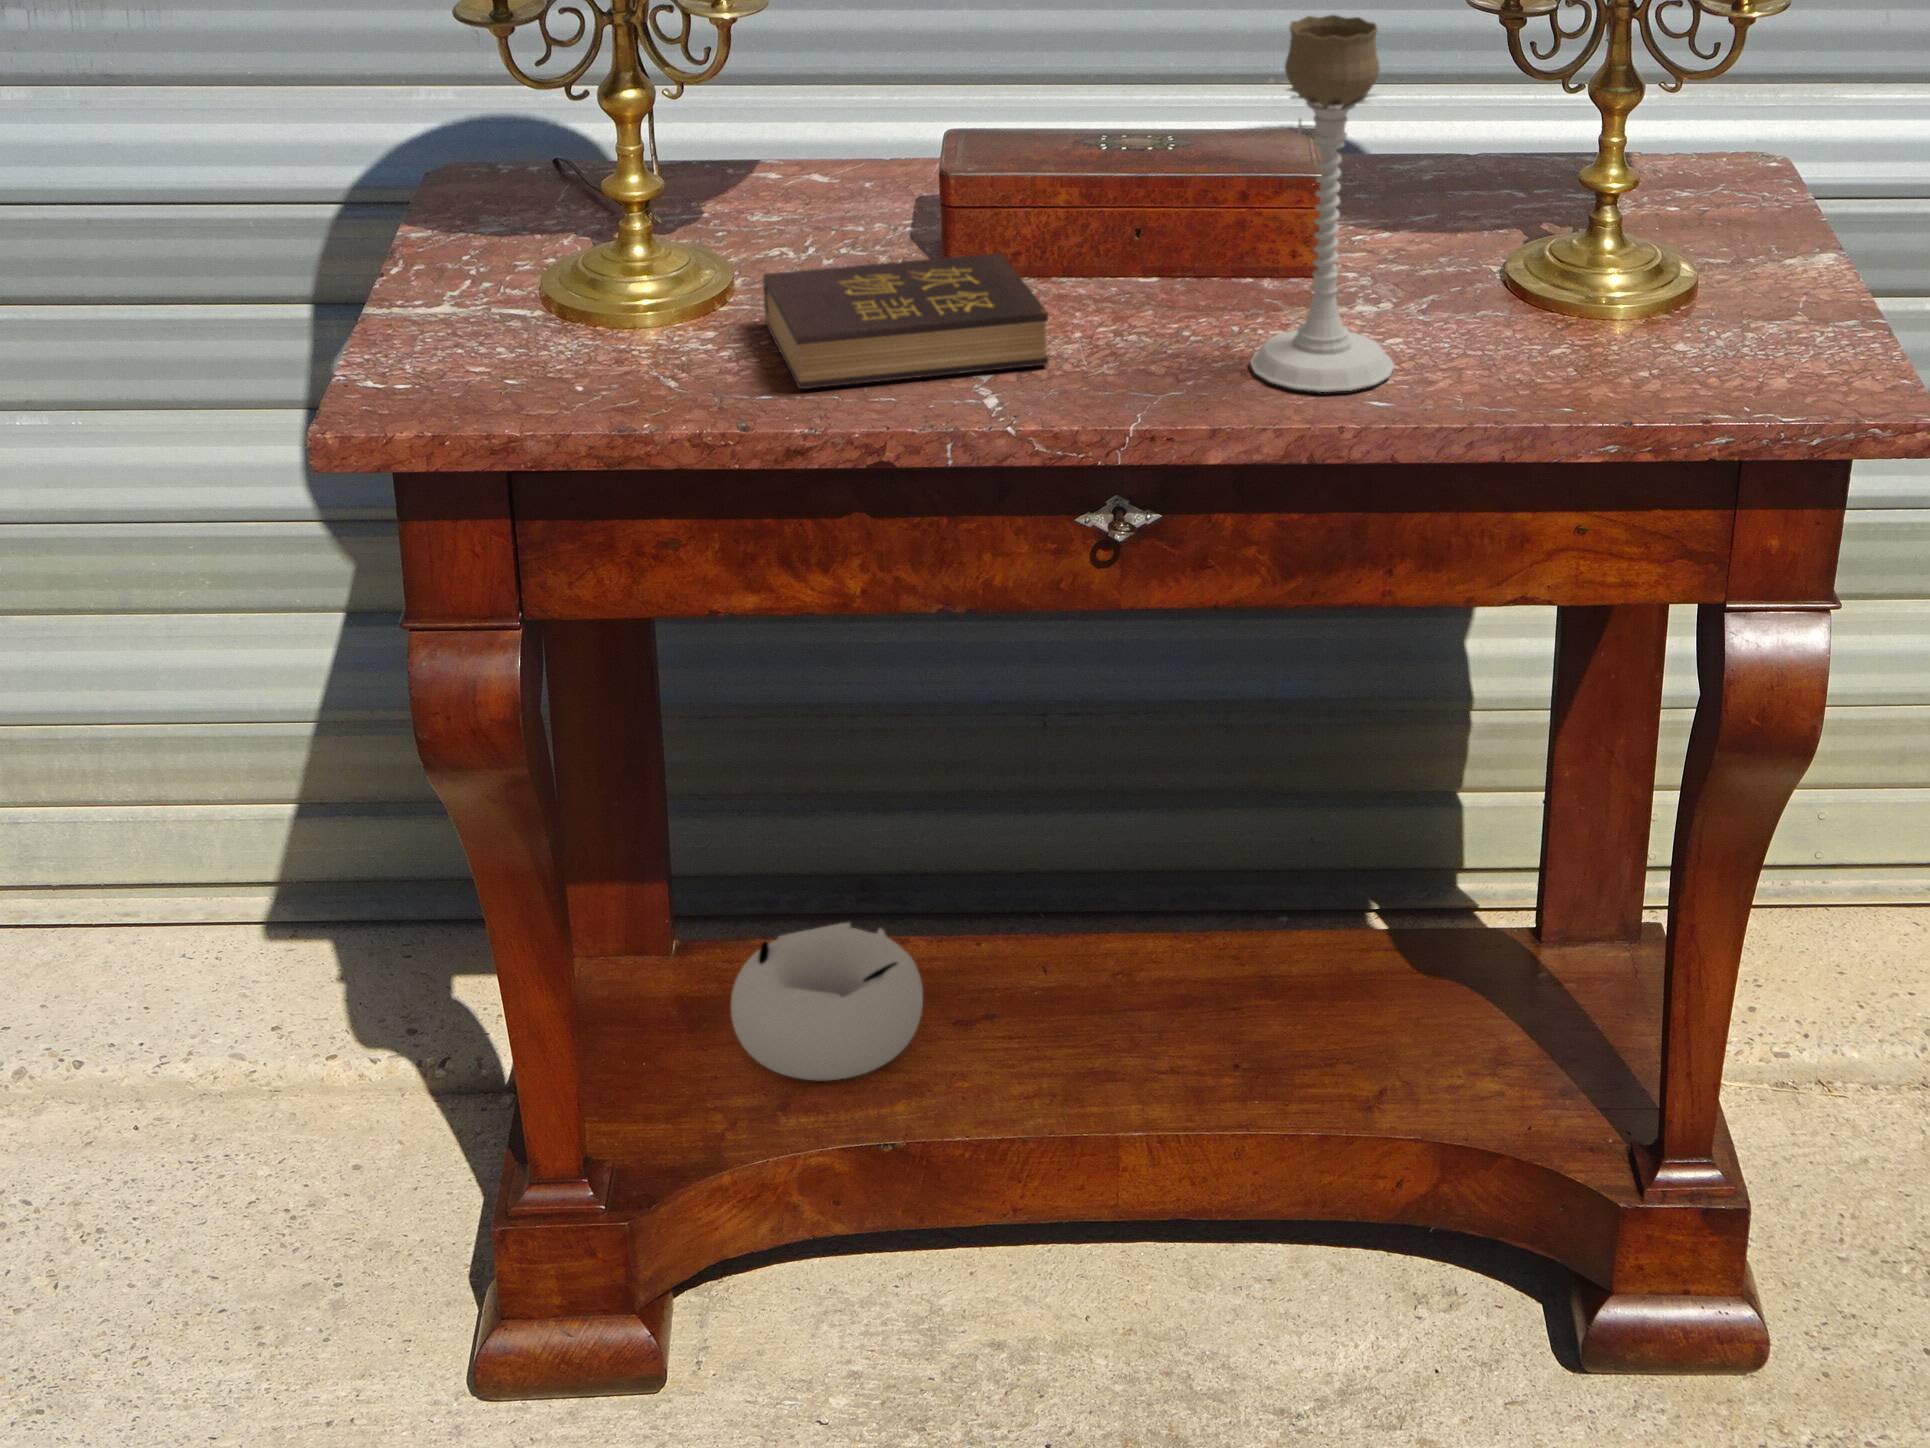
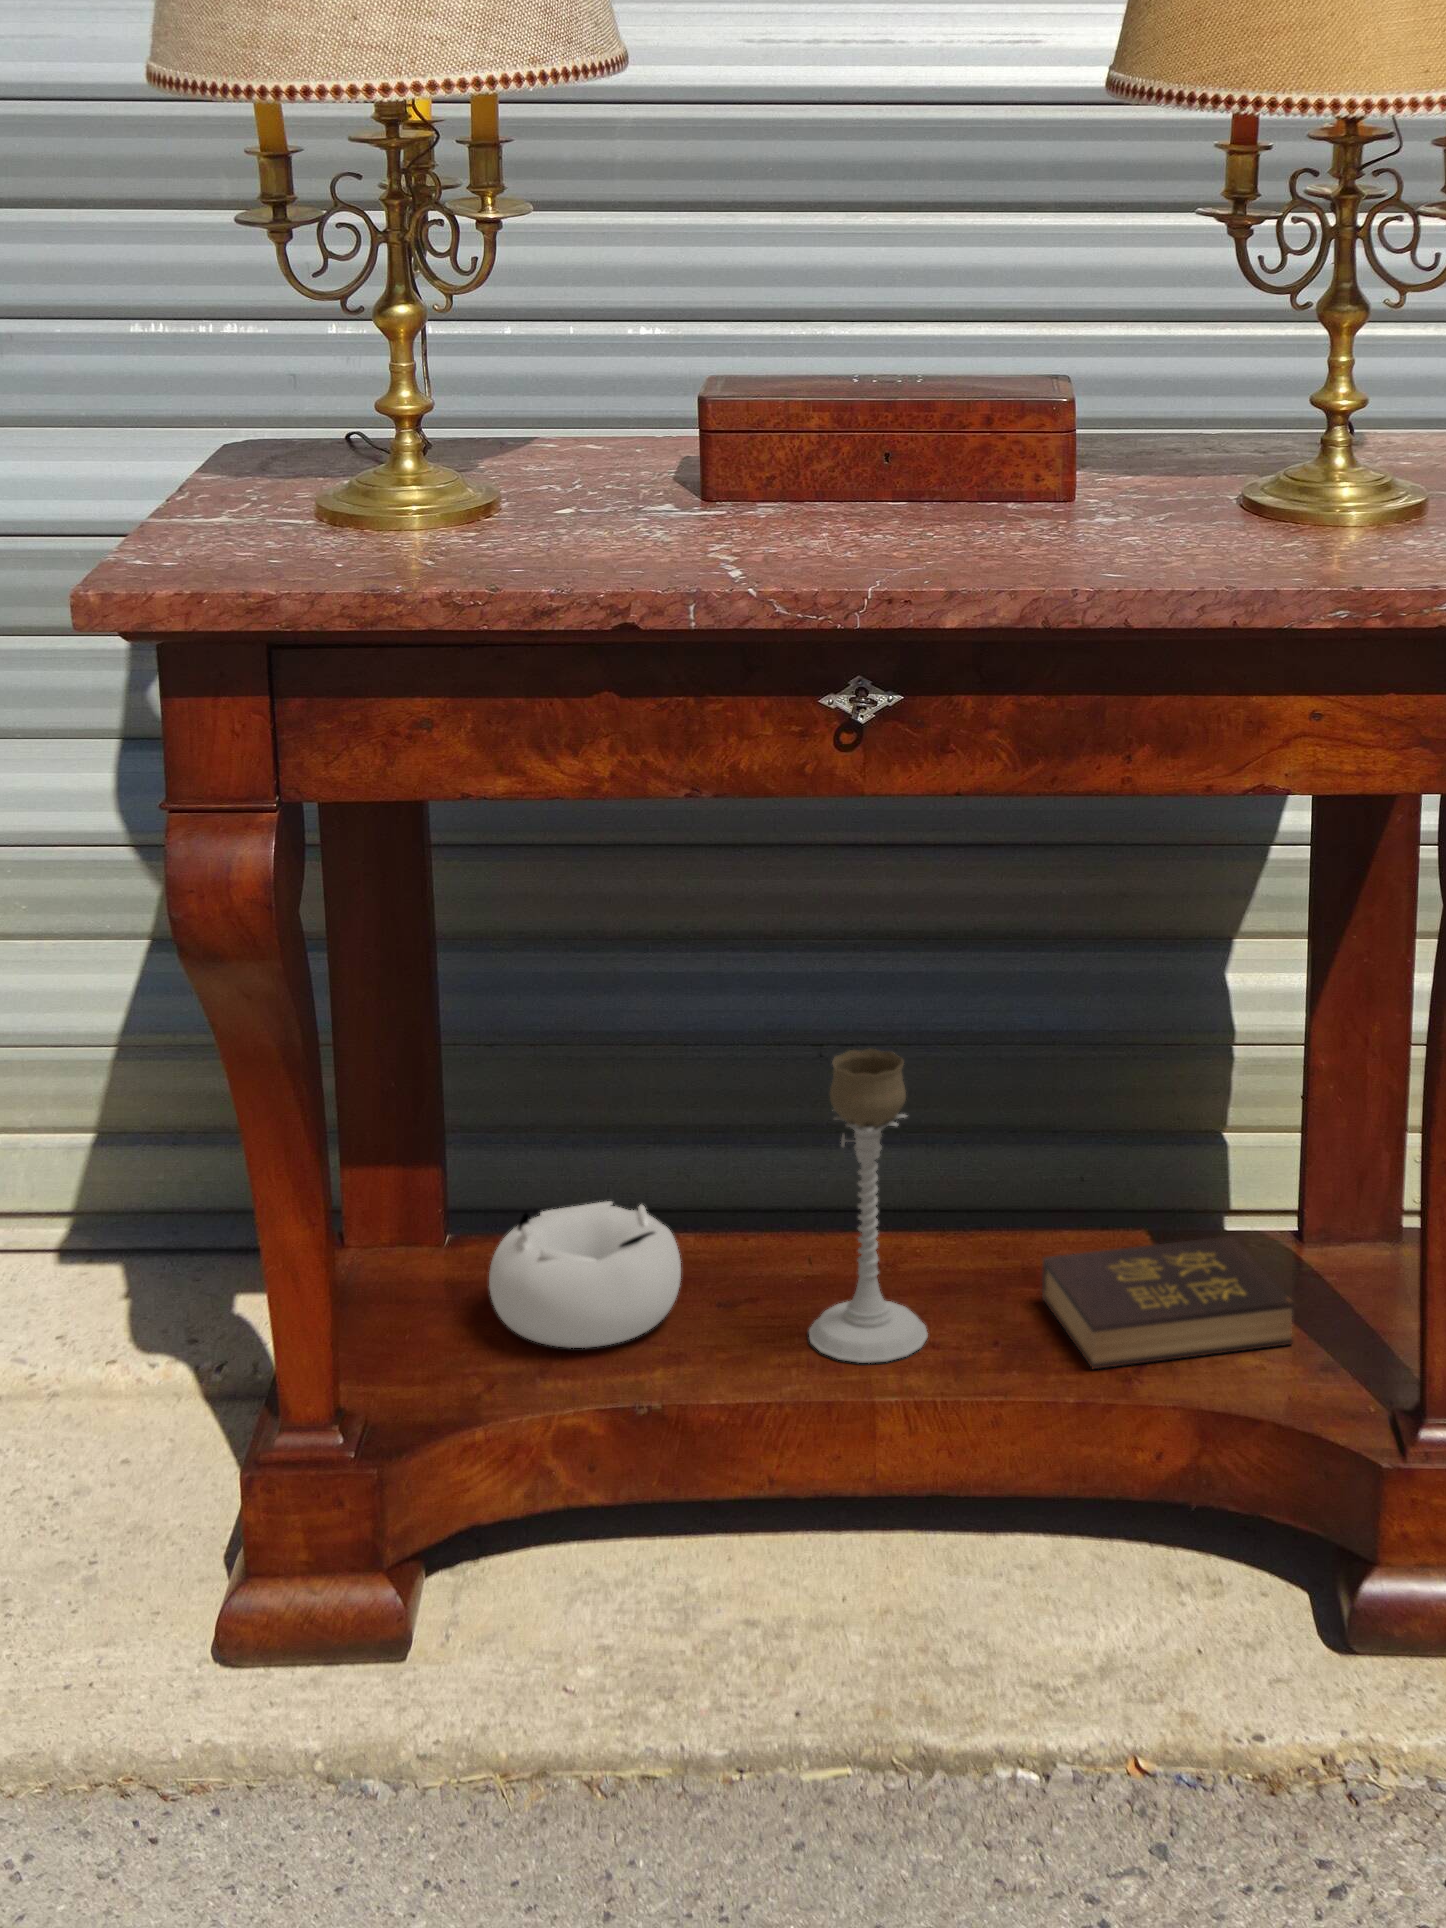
candle holder: present [1250,15,1394,392] -> present [809,1049,928,1363]
hardback book: present [763,253,1049,389] -> present [1042,1236,1294,1369]

